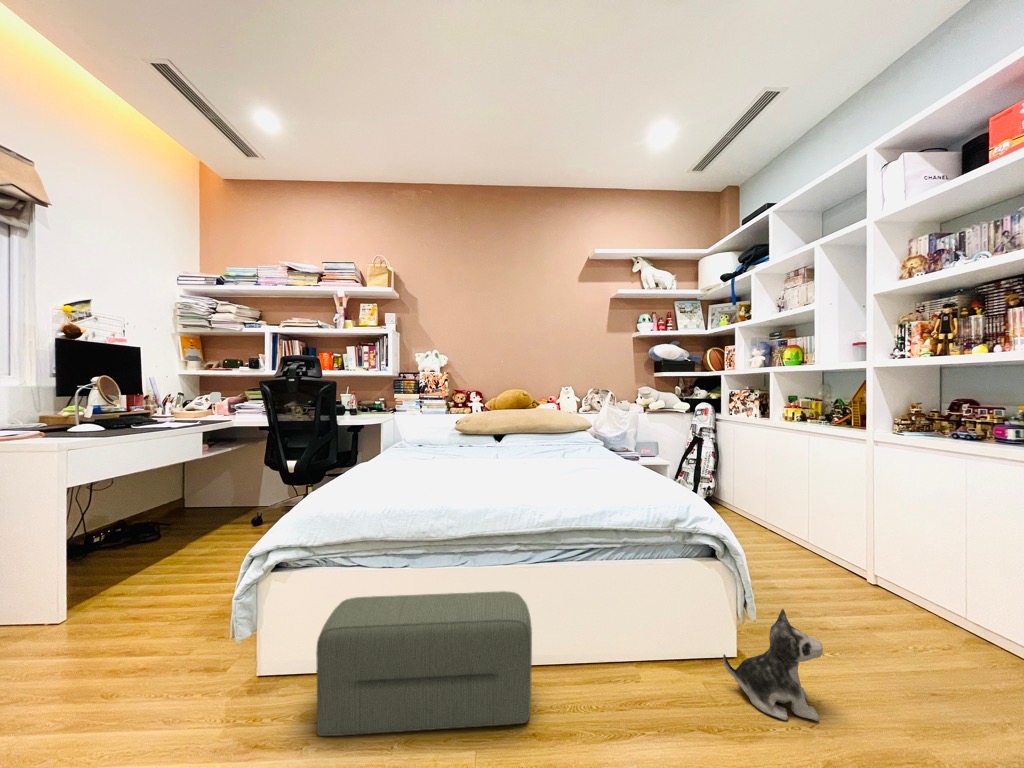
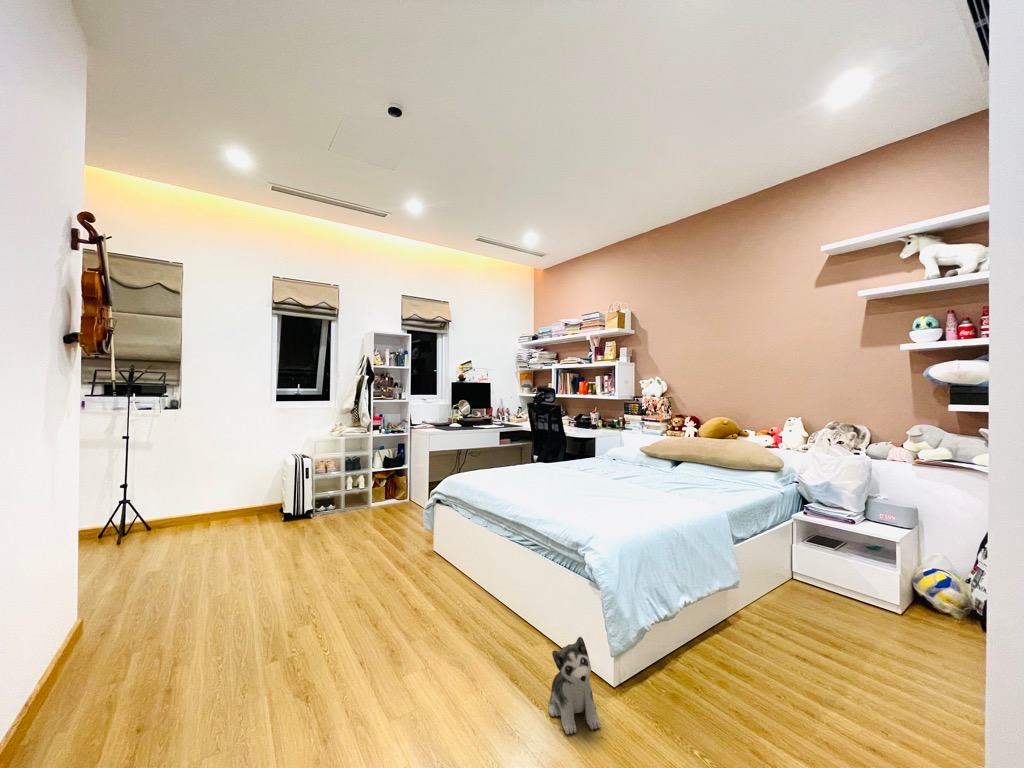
pouf: present [316,591,532,736] -> none [411,523,484,614]

